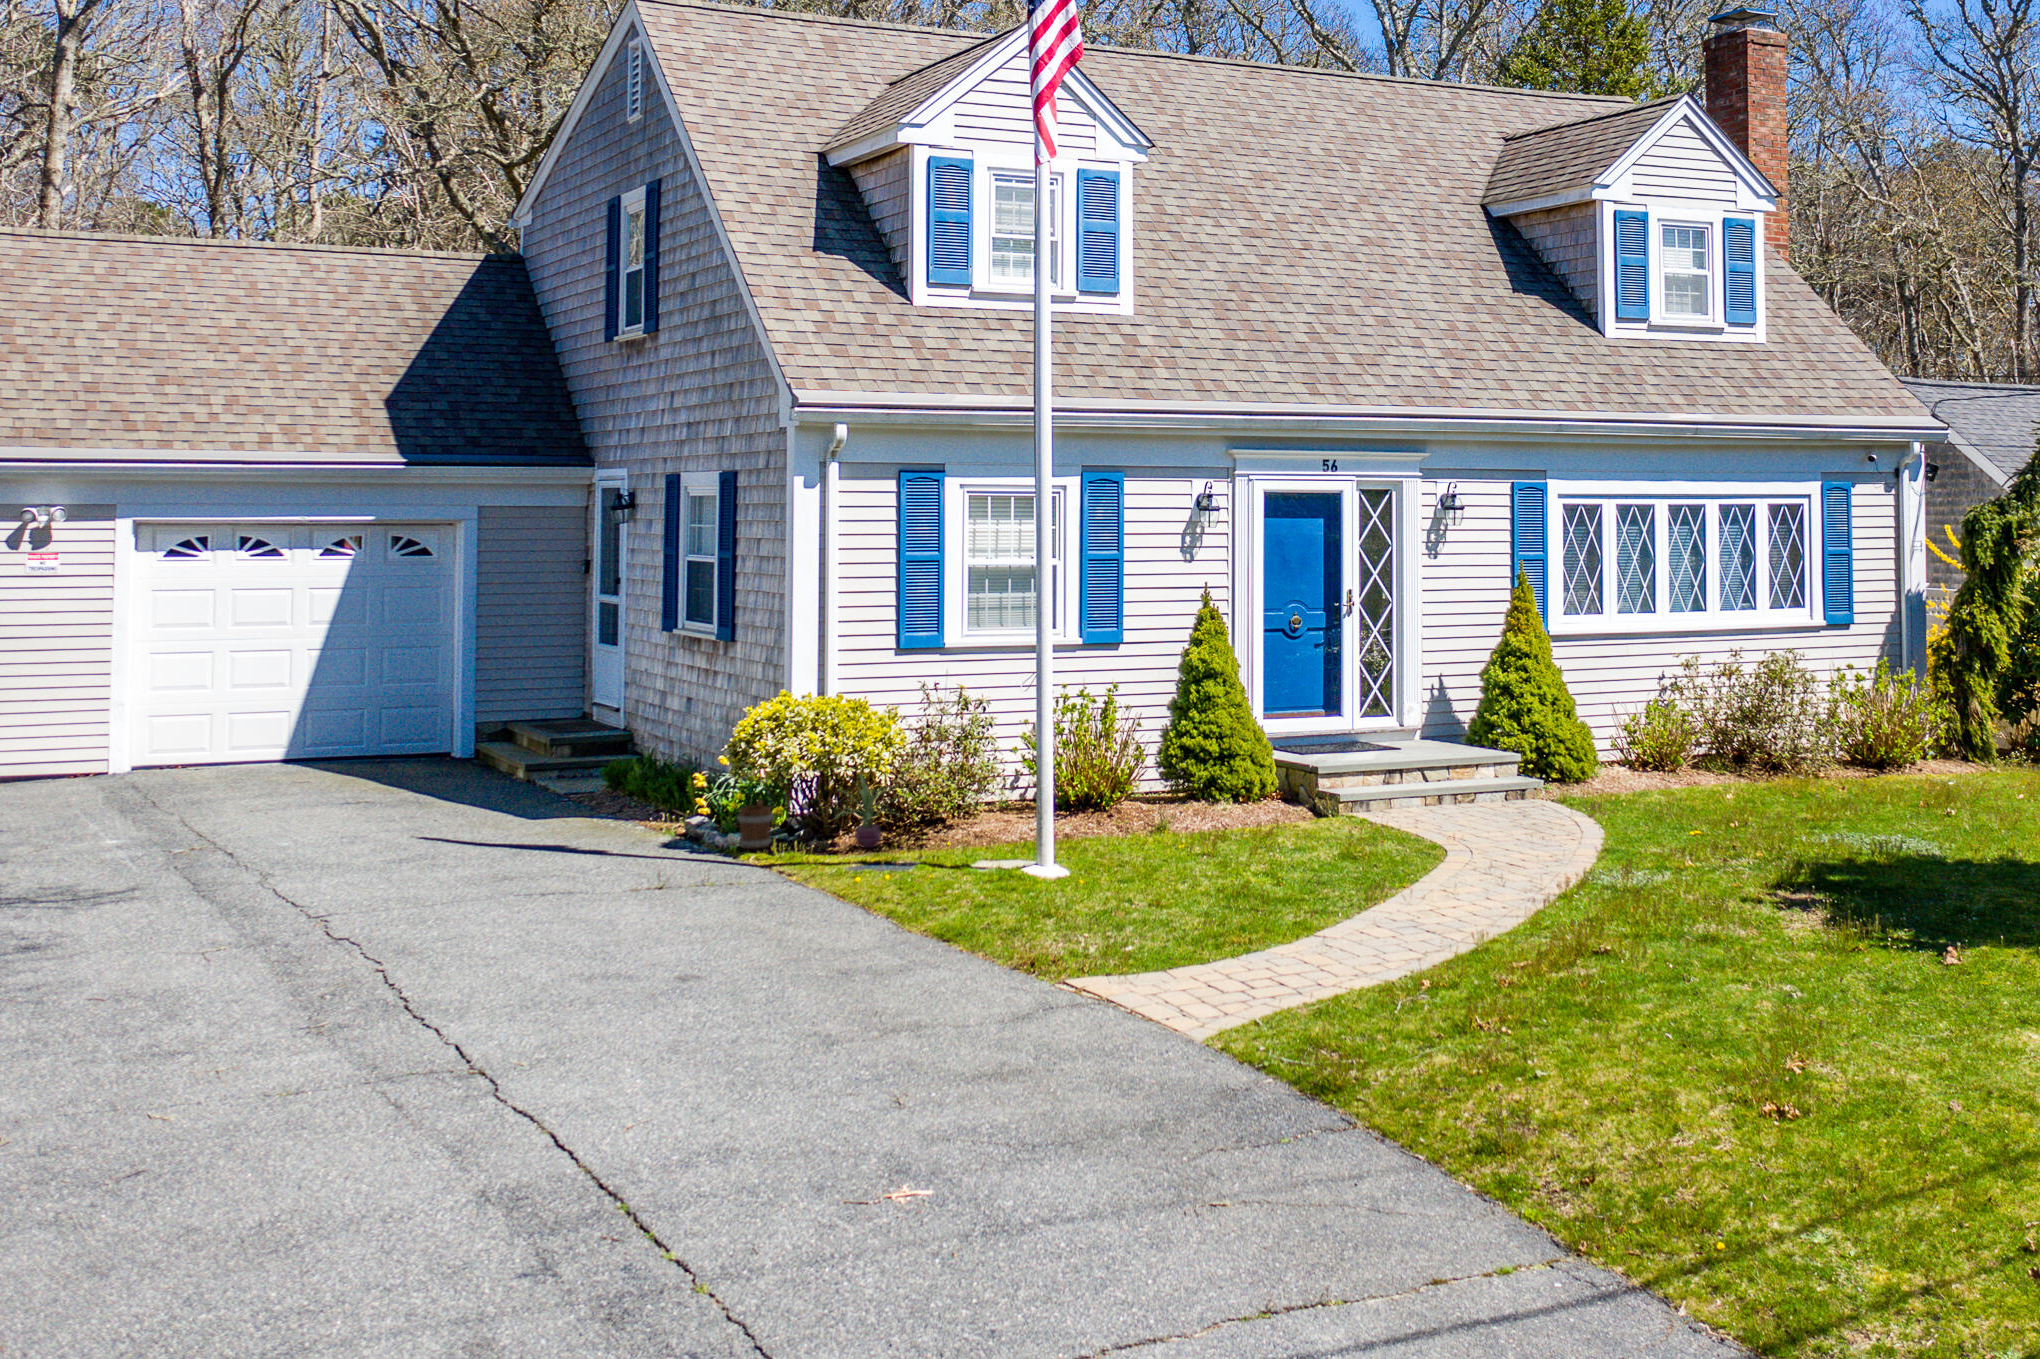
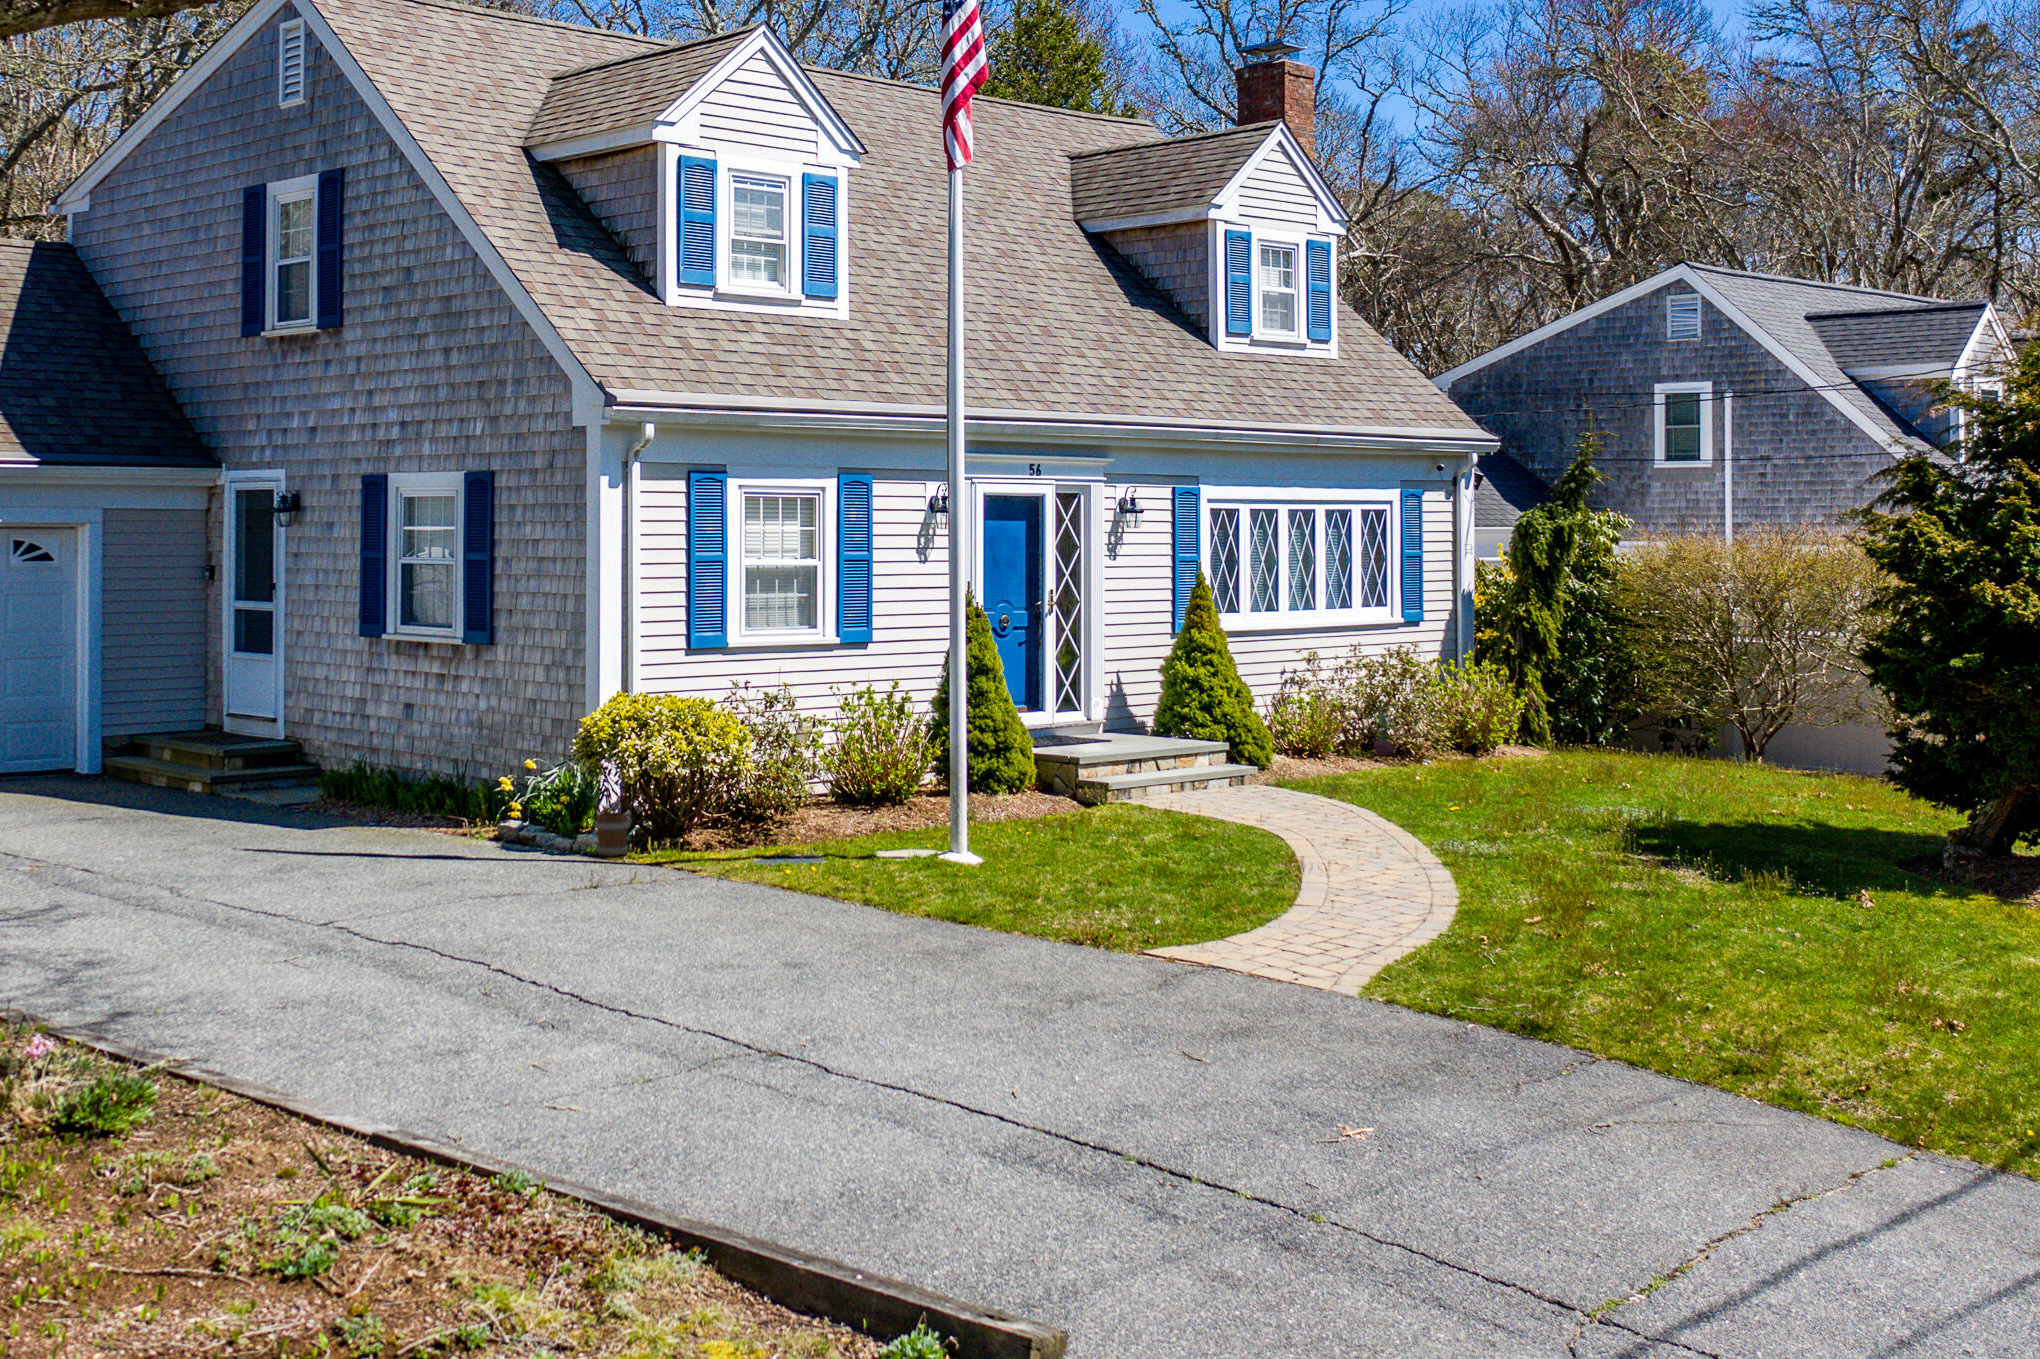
decorative plant: present [845,774,881,848] -> present [1373,704,1393,756]

